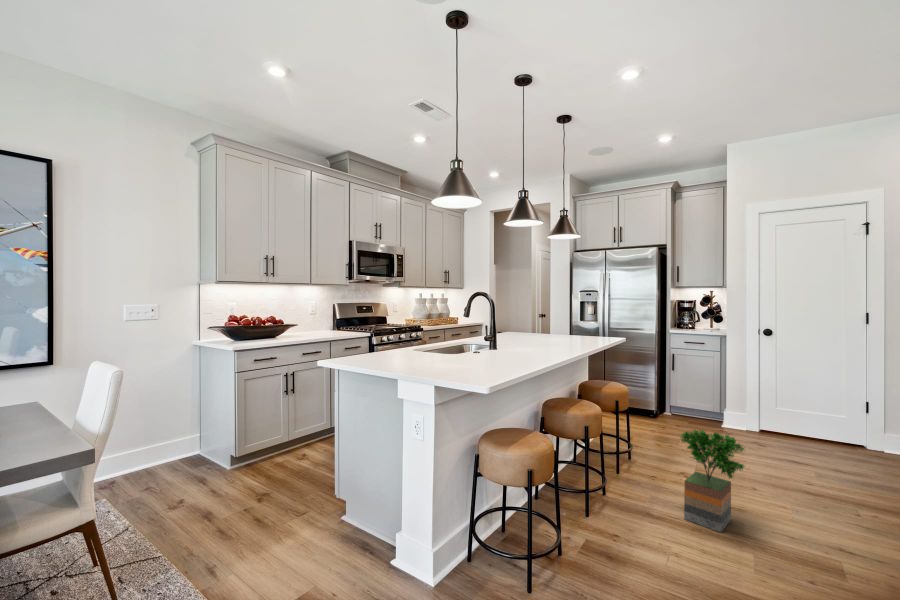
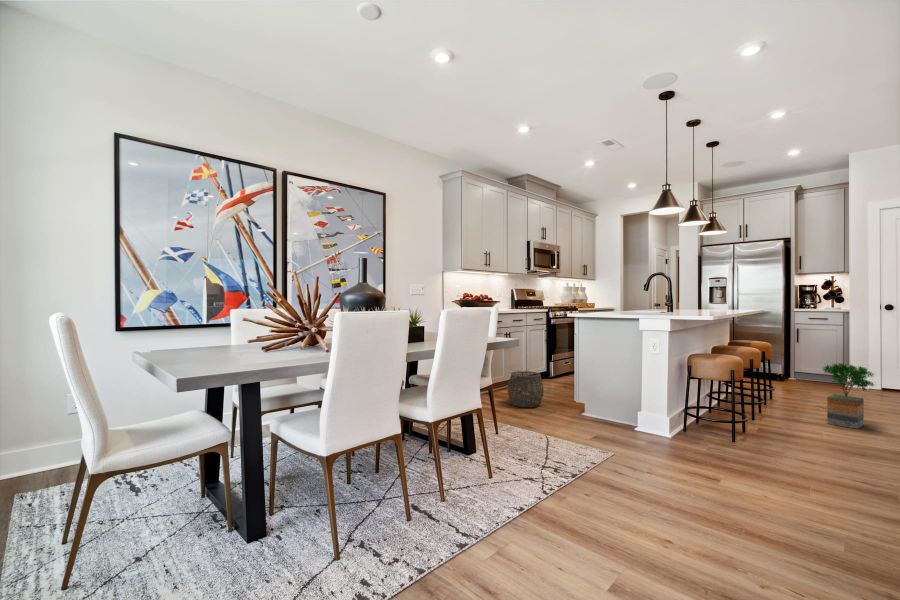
woven basket: none [243,440,303,505] -> present [508,371,544,407]

